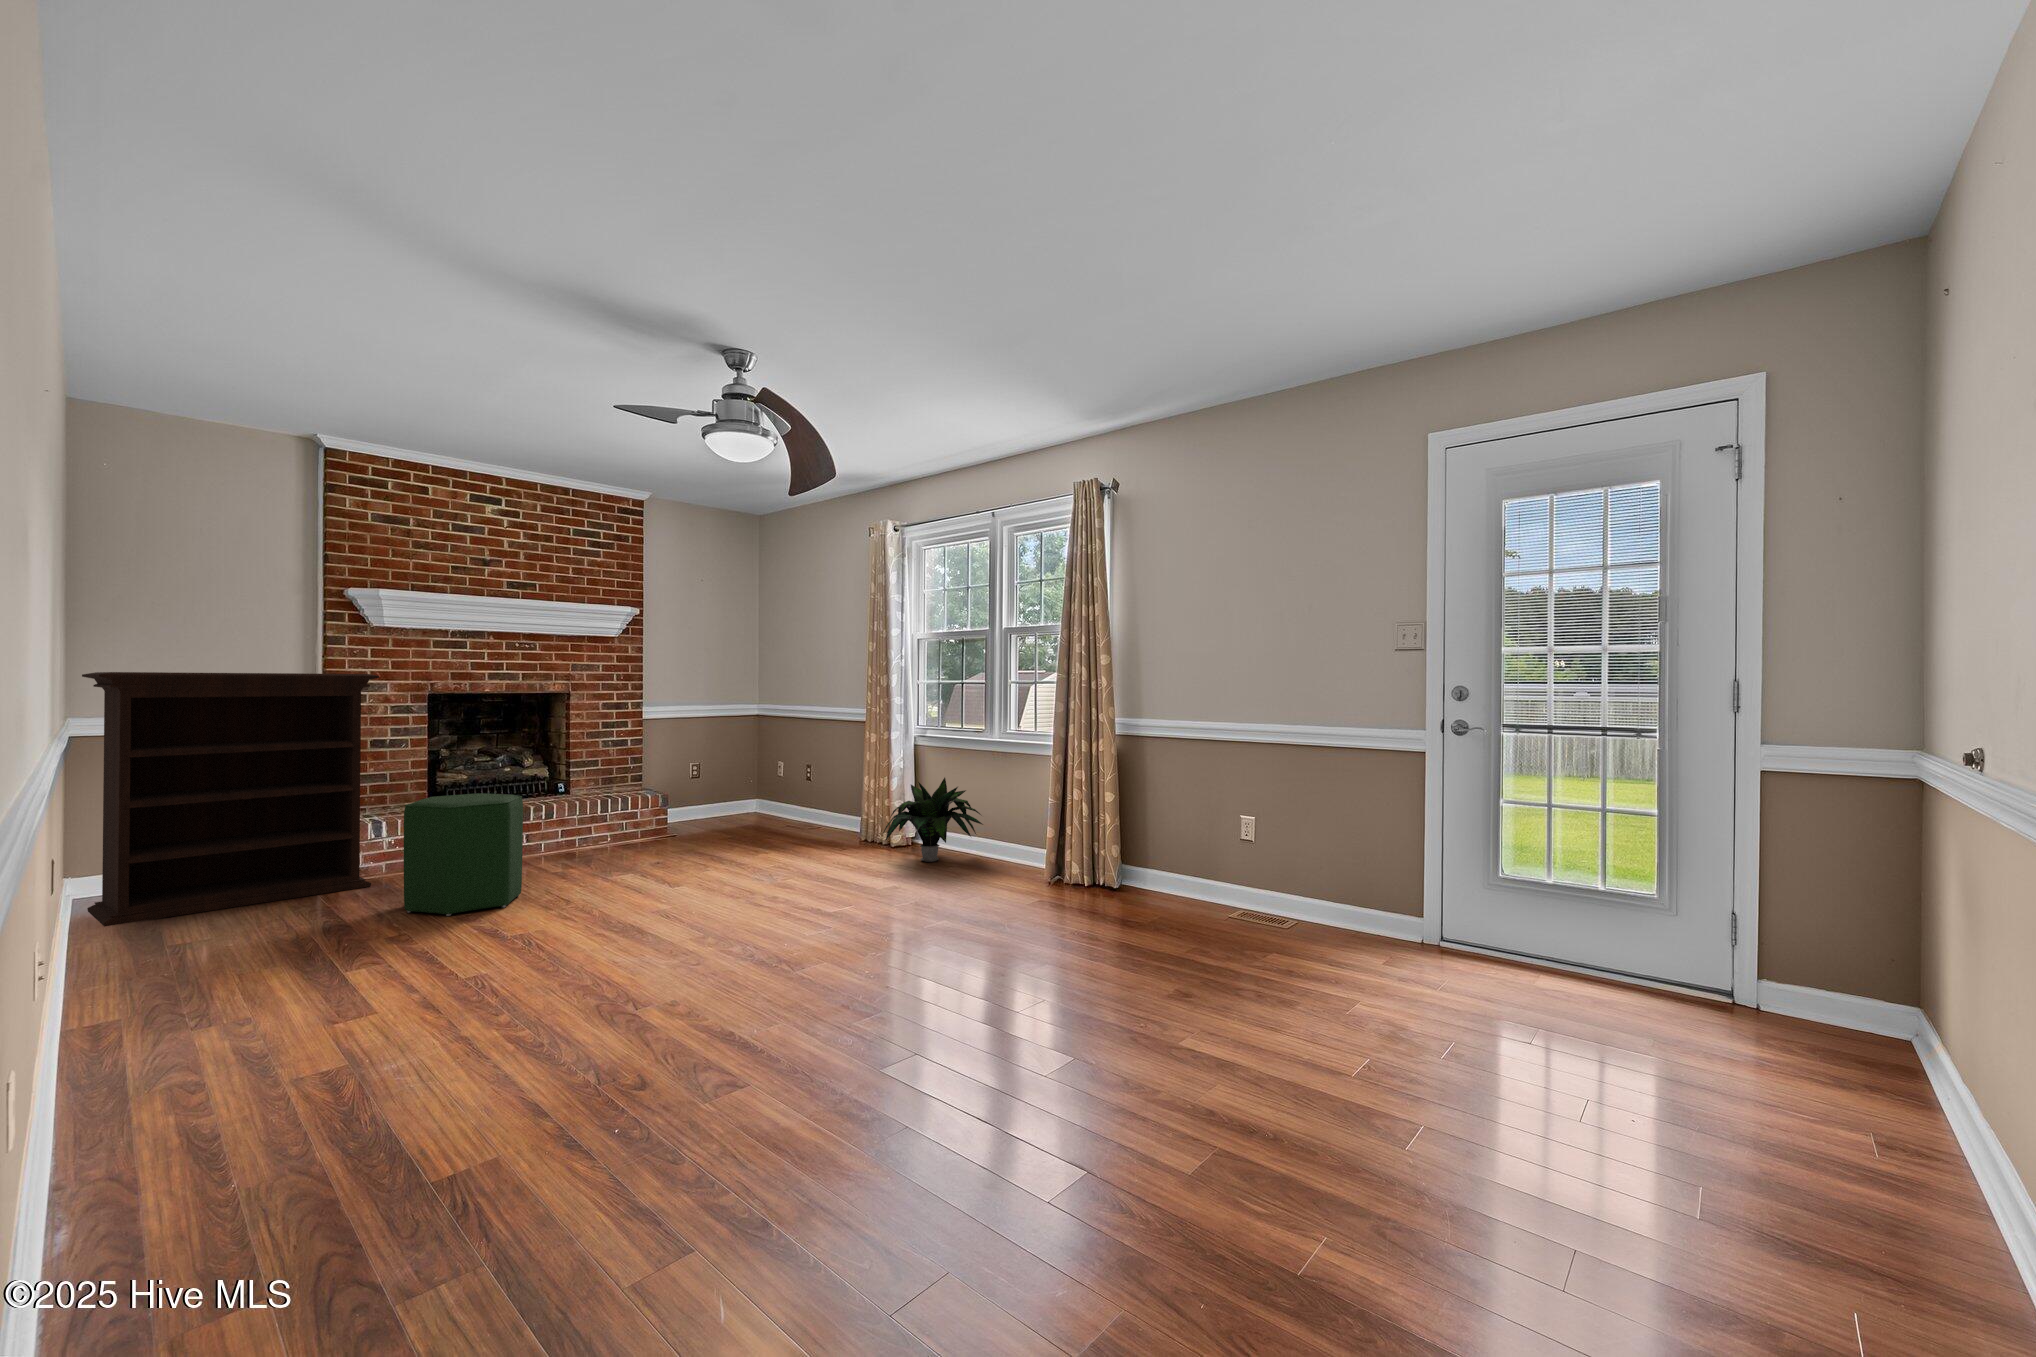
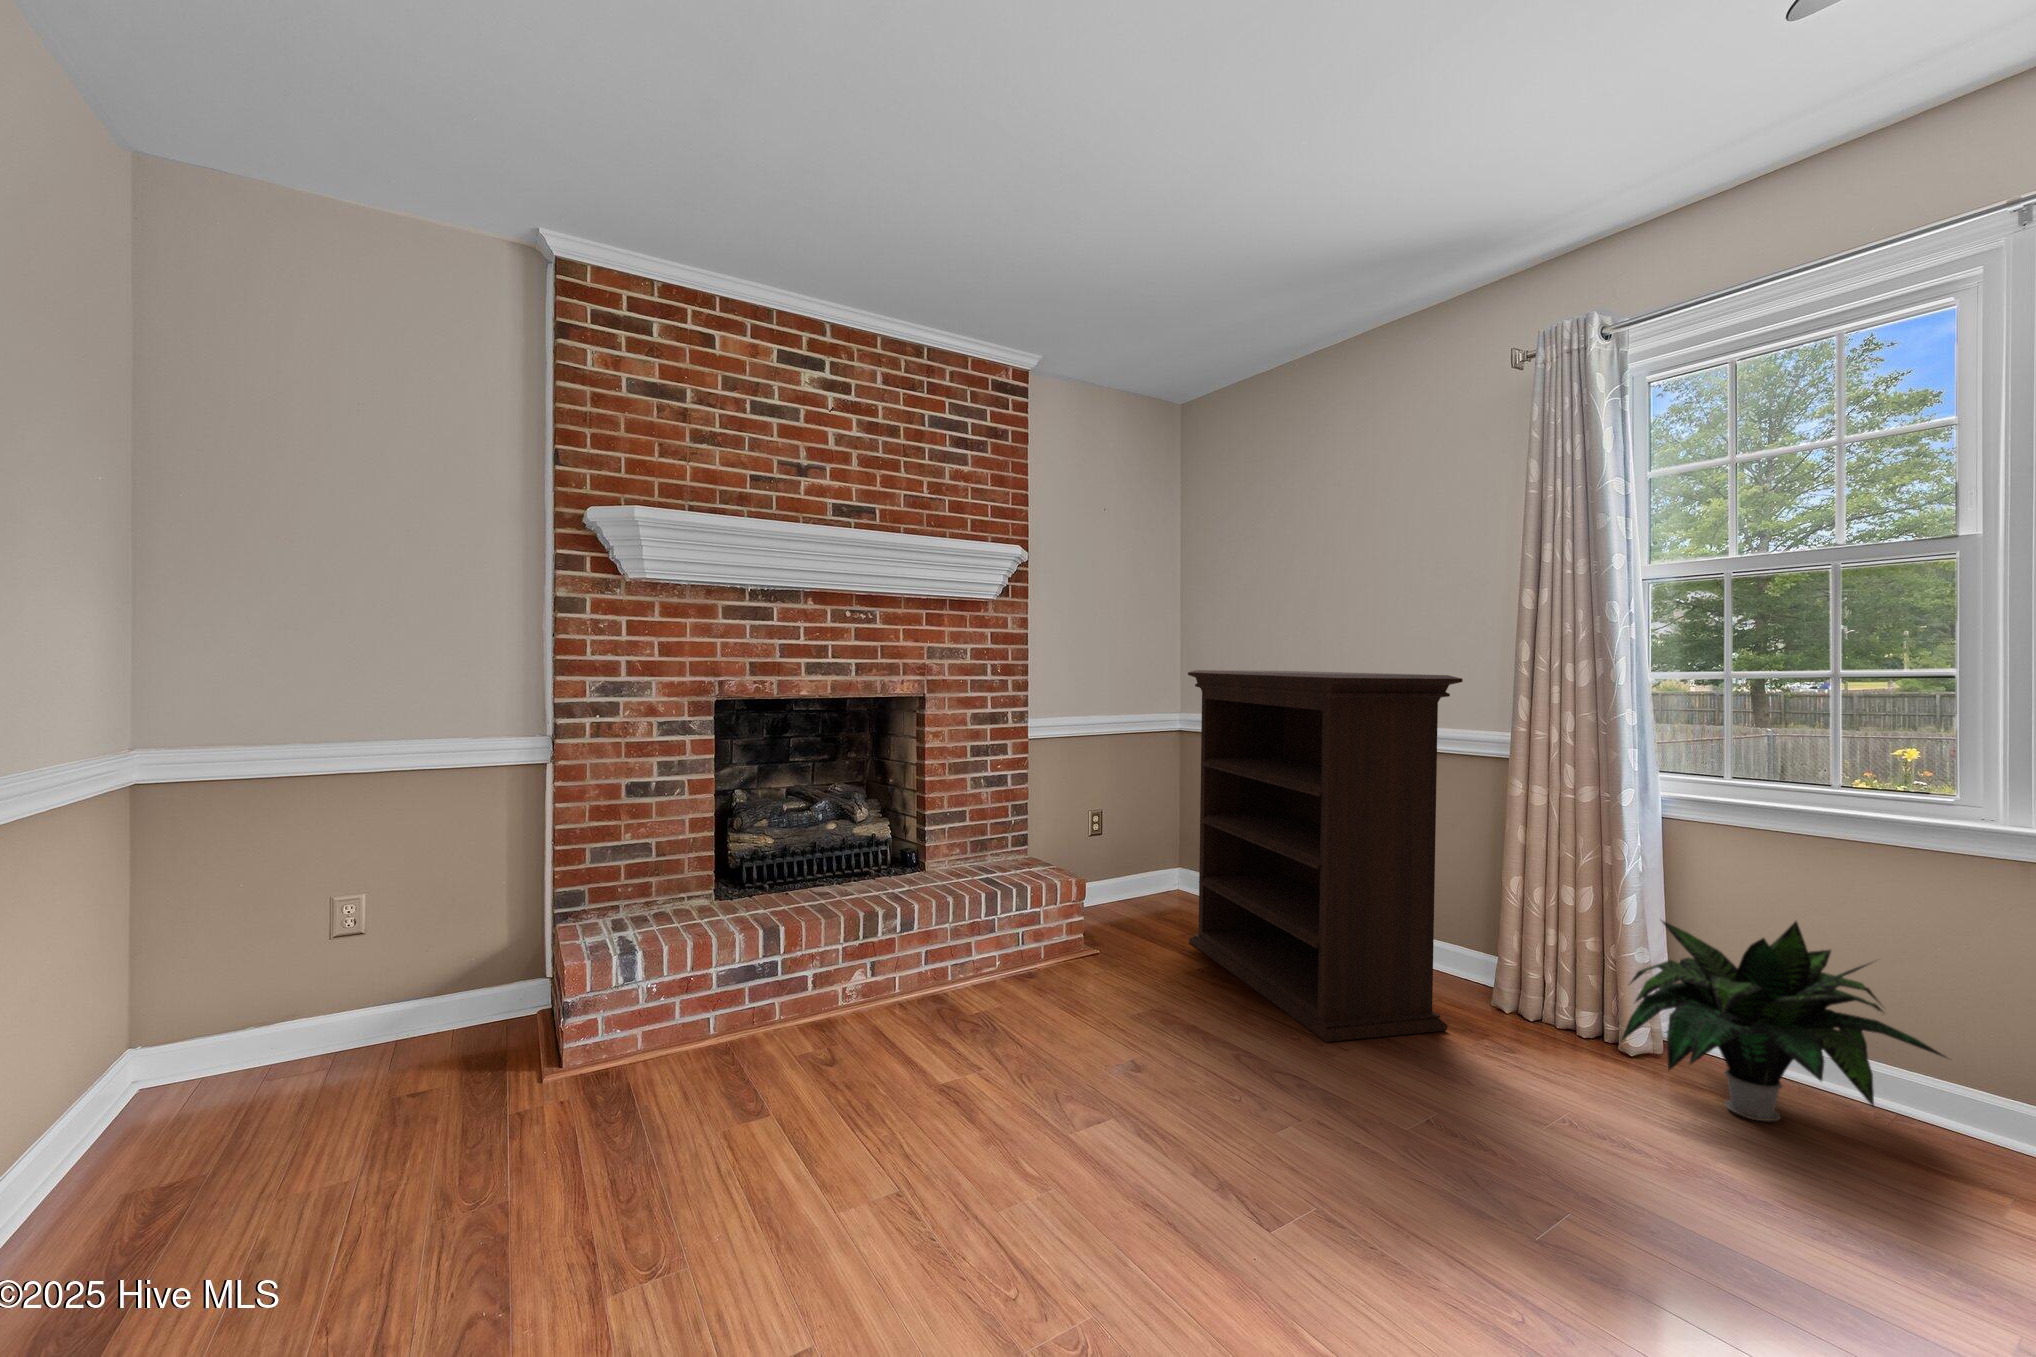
bookshelf: present [82,672,379,927] -> present [1188,670,1463,1042]
ottoman: present [404,793,523,916] -> none [667,942,914,1310]

